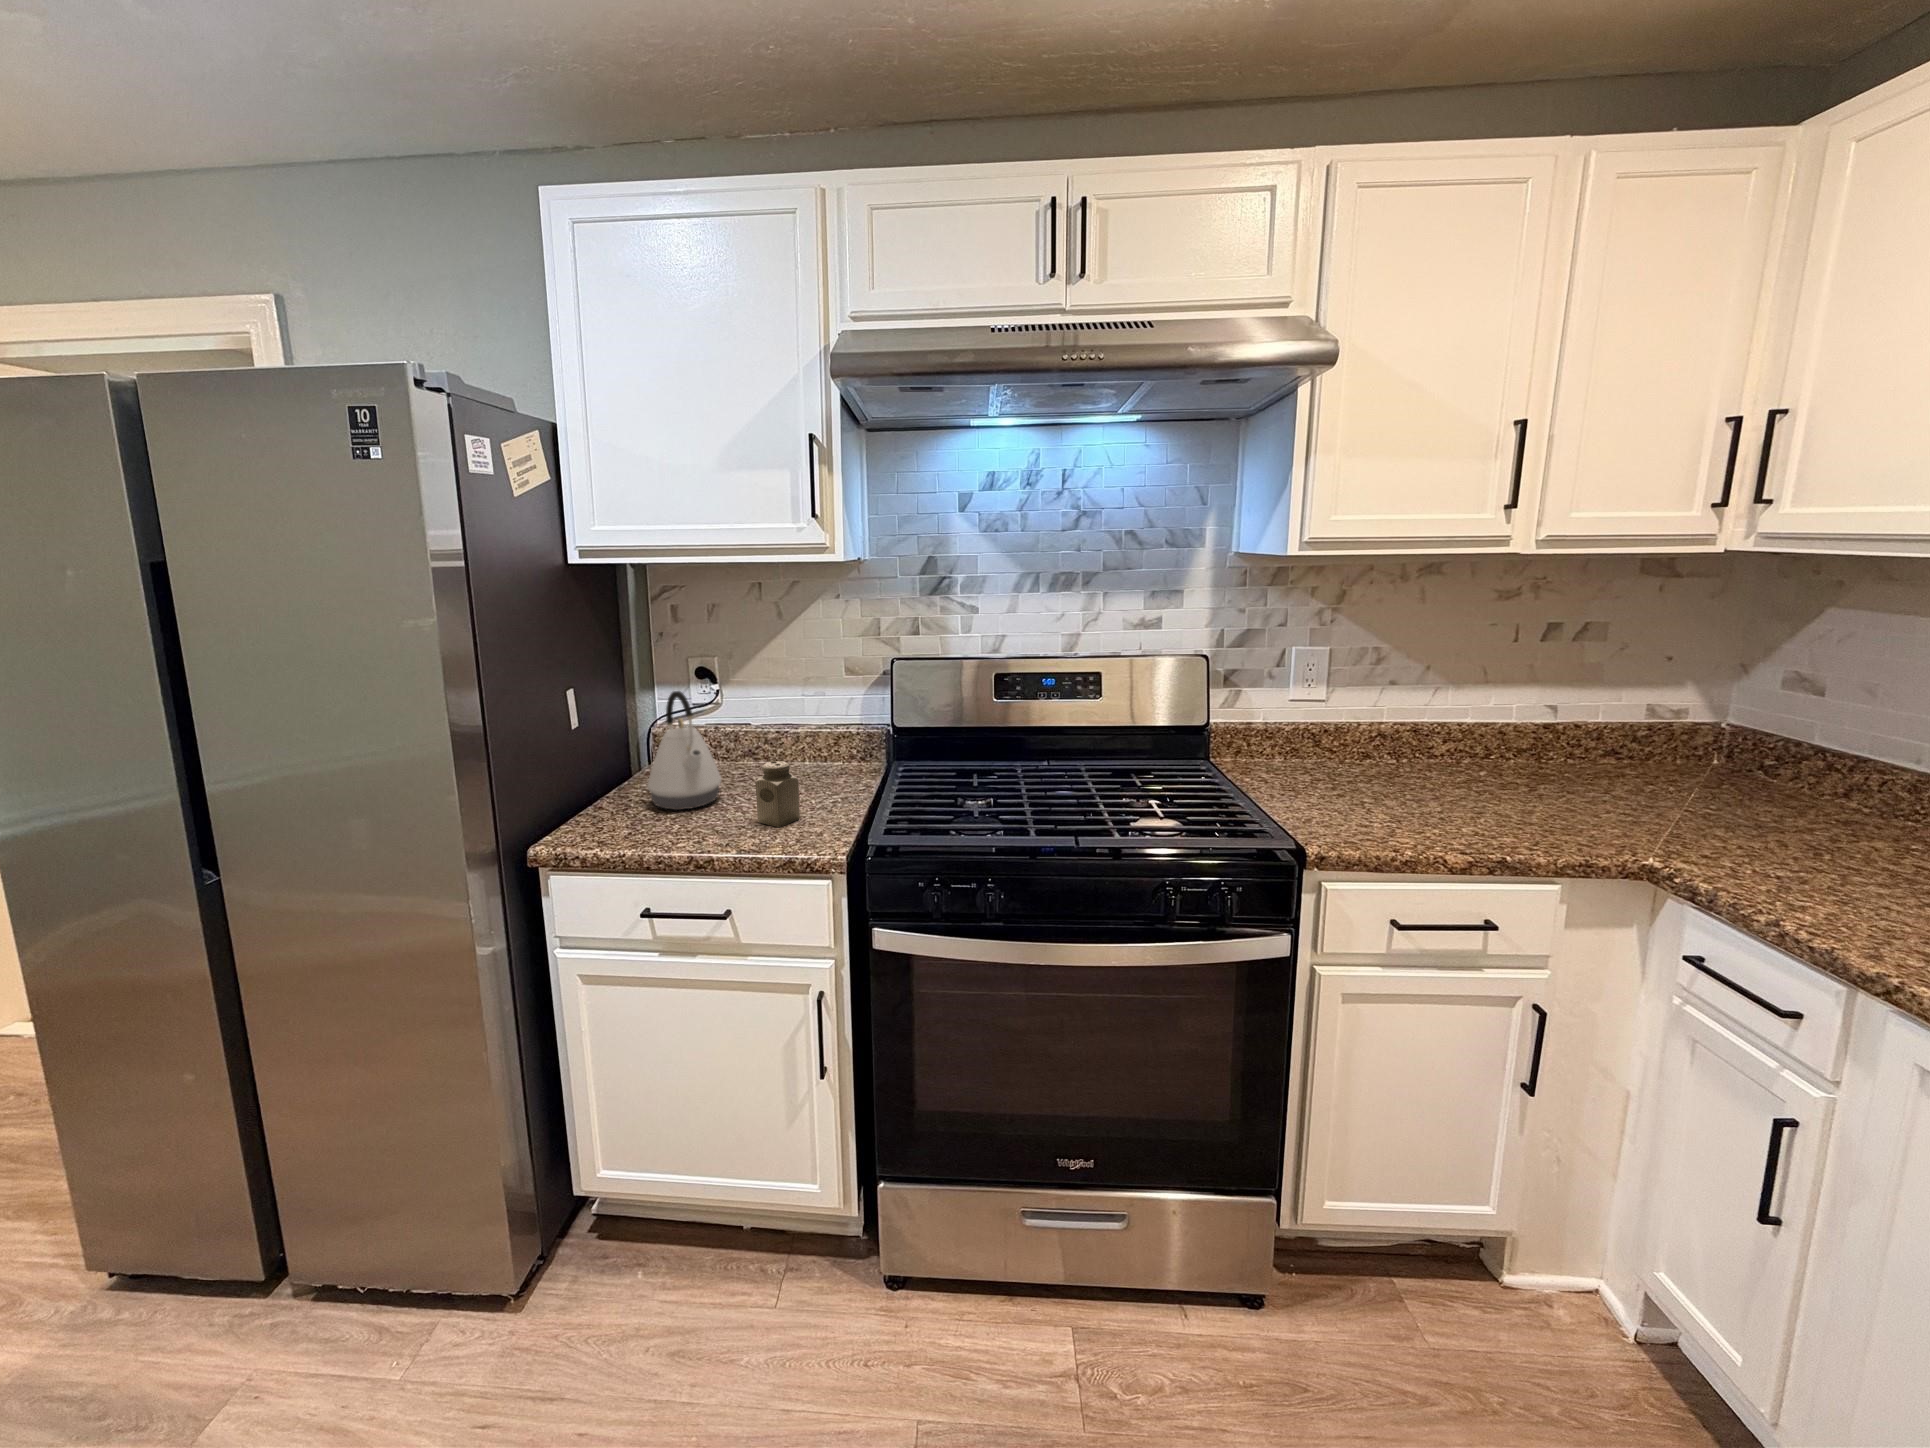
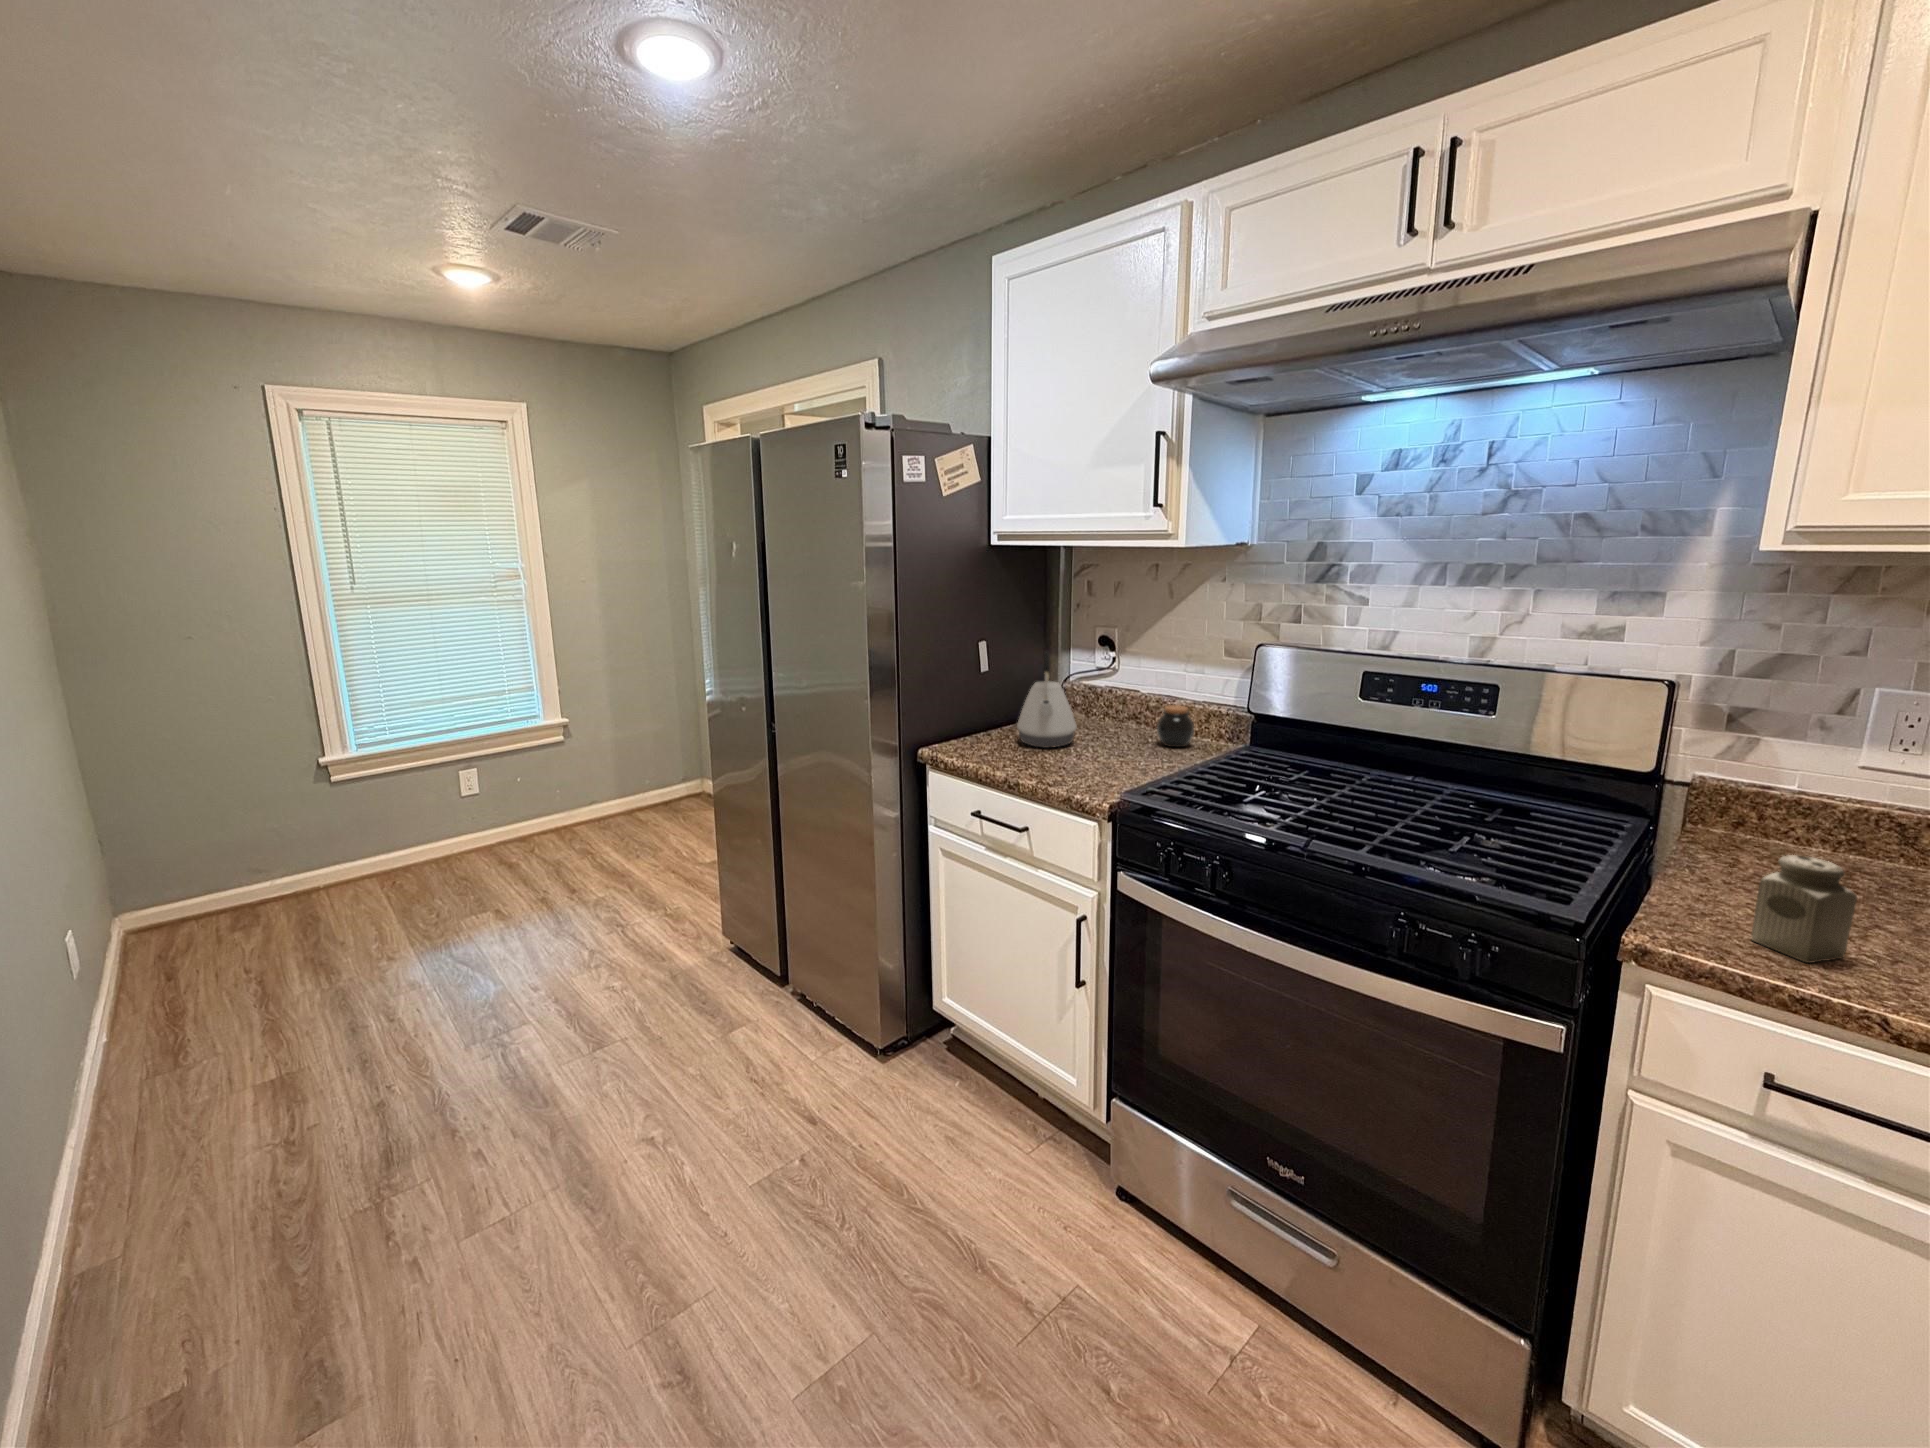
jar: none [797,733,835,778] -> present [1157,705,1194,747]
salt shaker: present [756,761,800,827] -> present [1752,855,1857,963]

